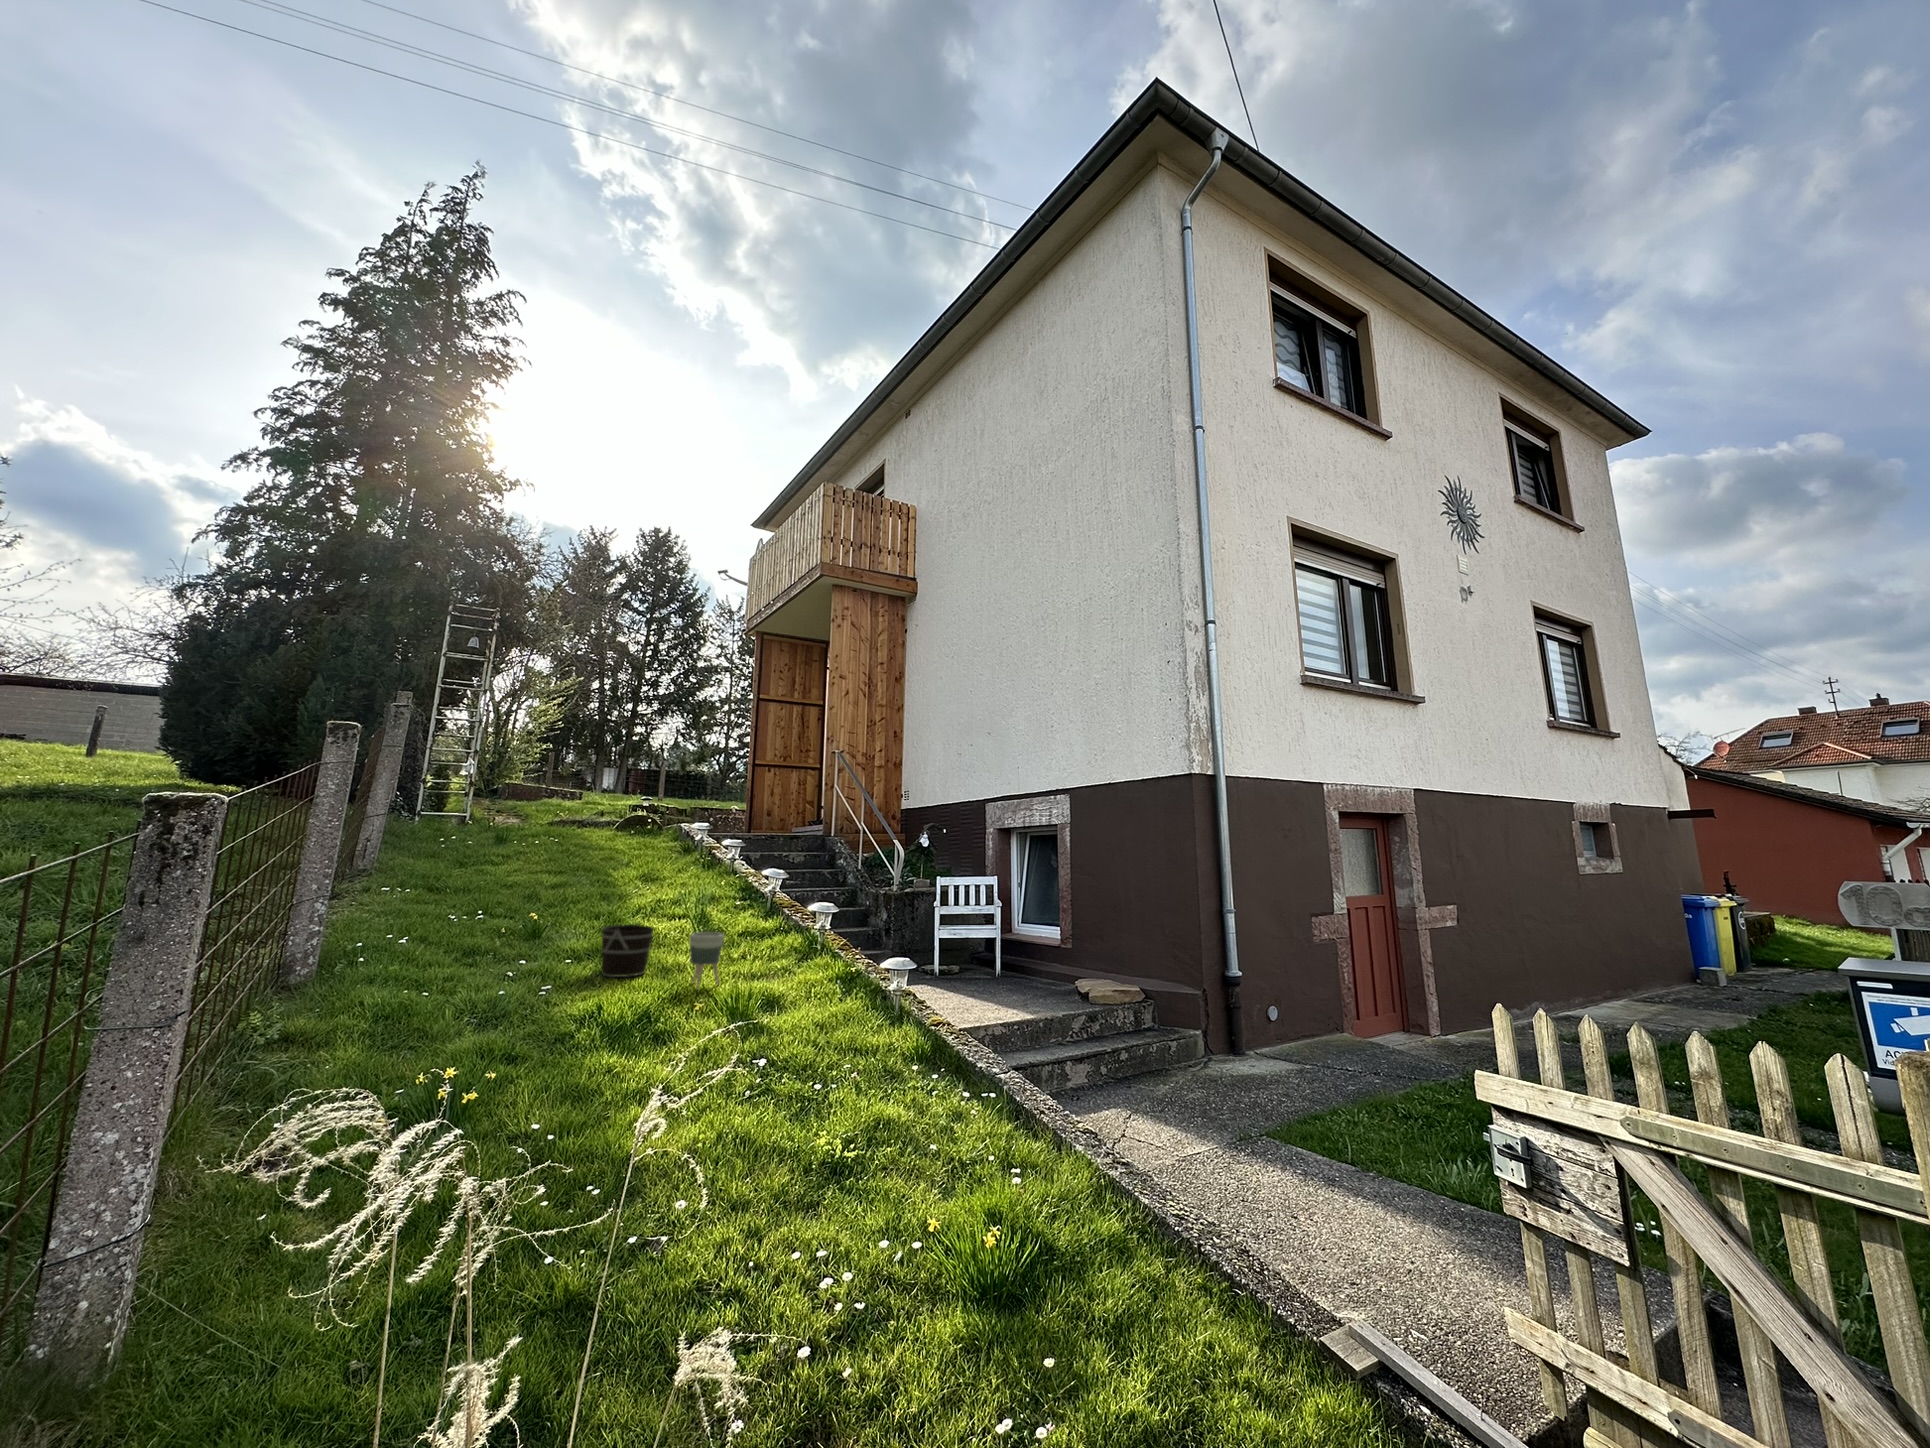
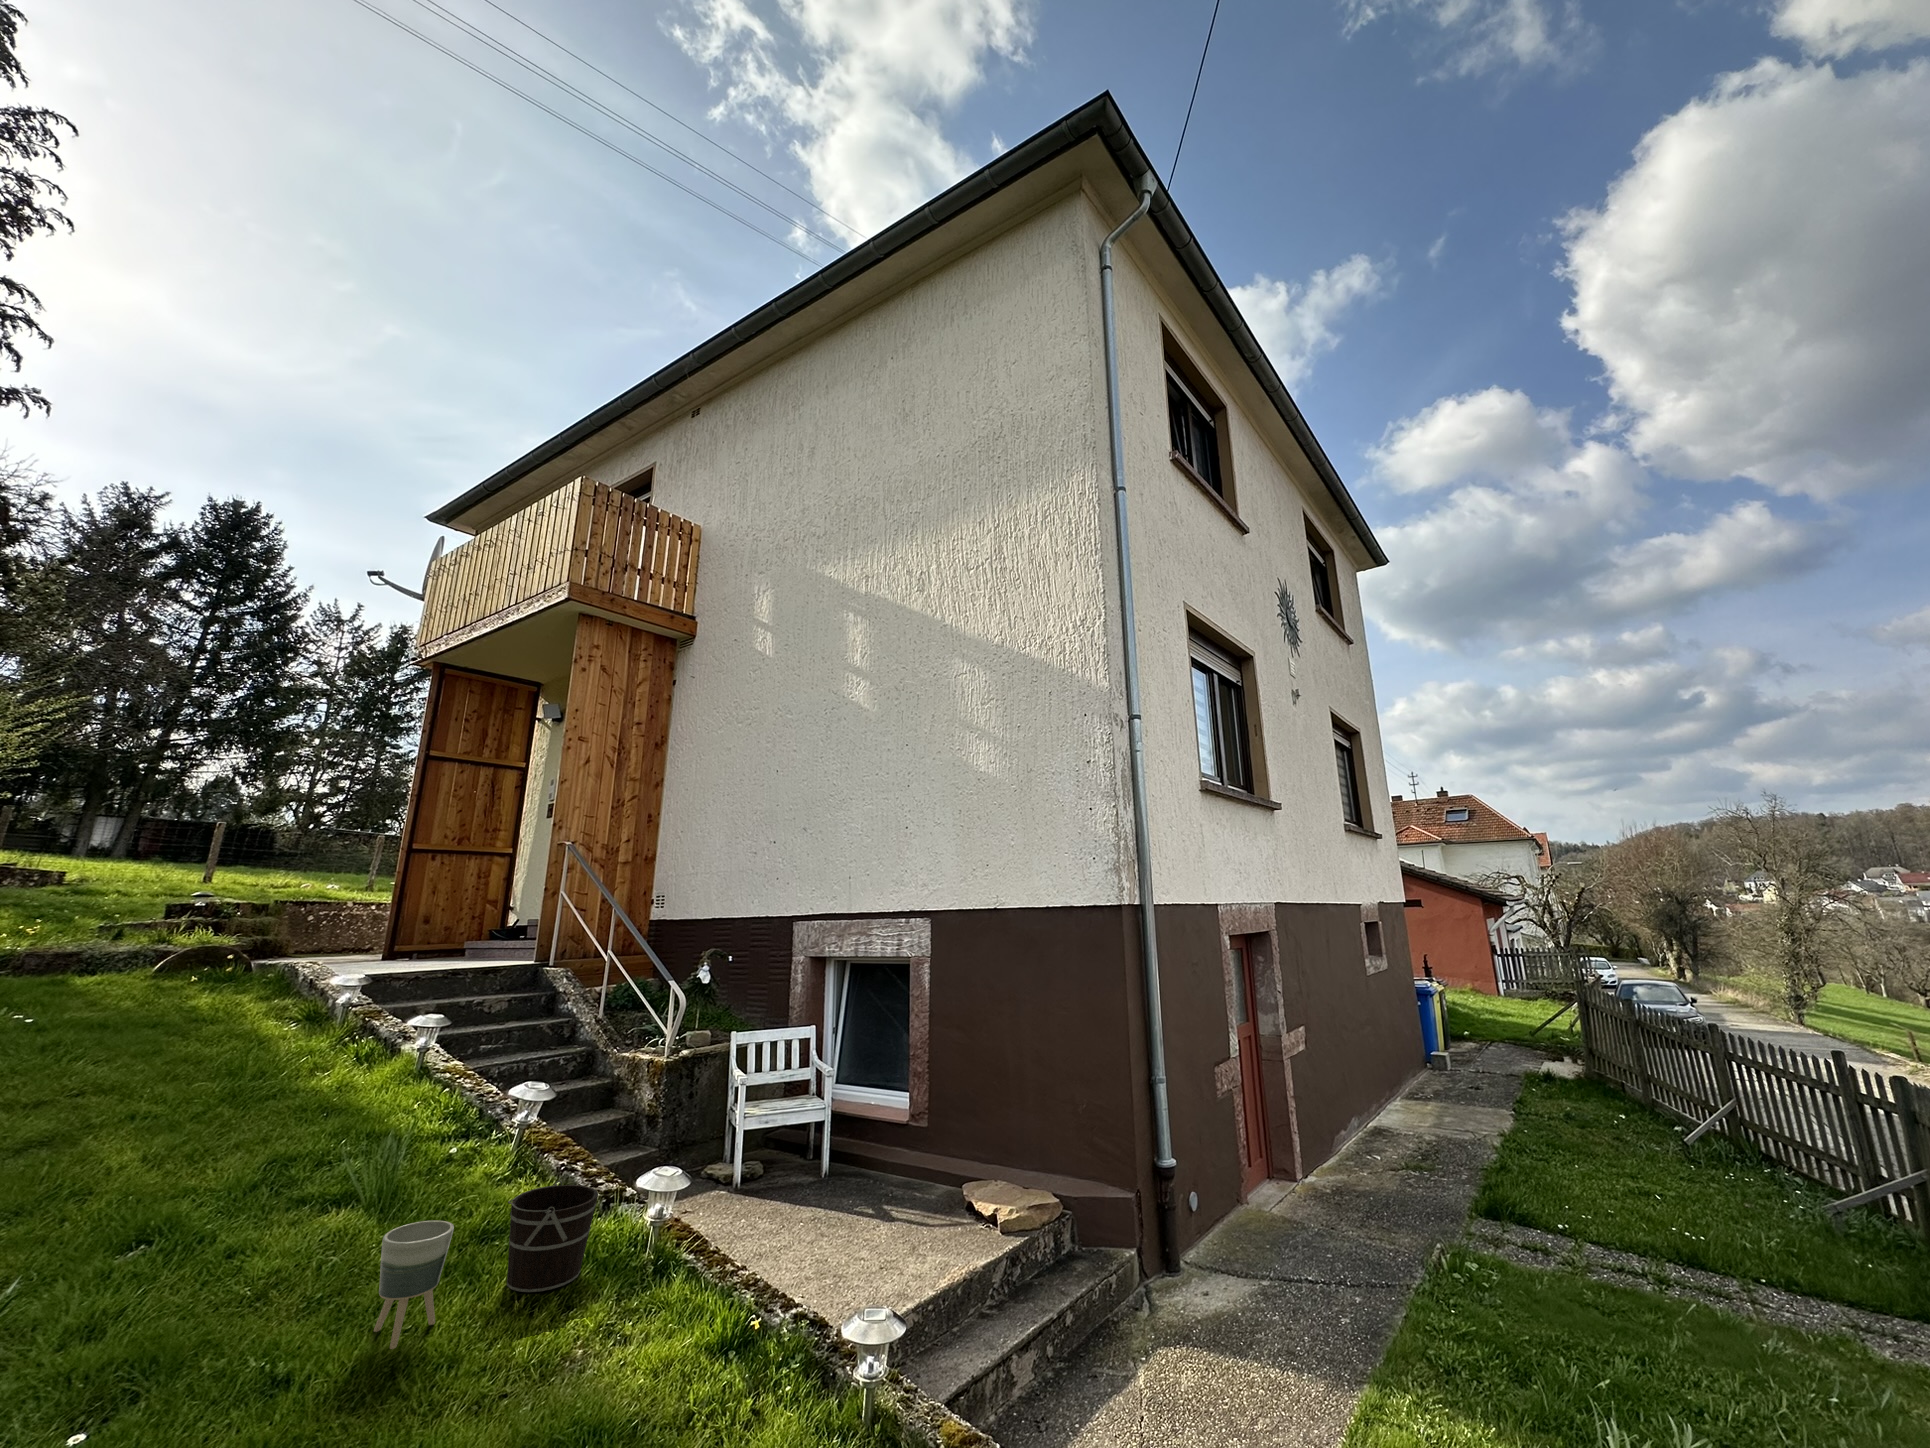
bucket: present [602,924,654,977] -> present [507,1181,598,1292]

